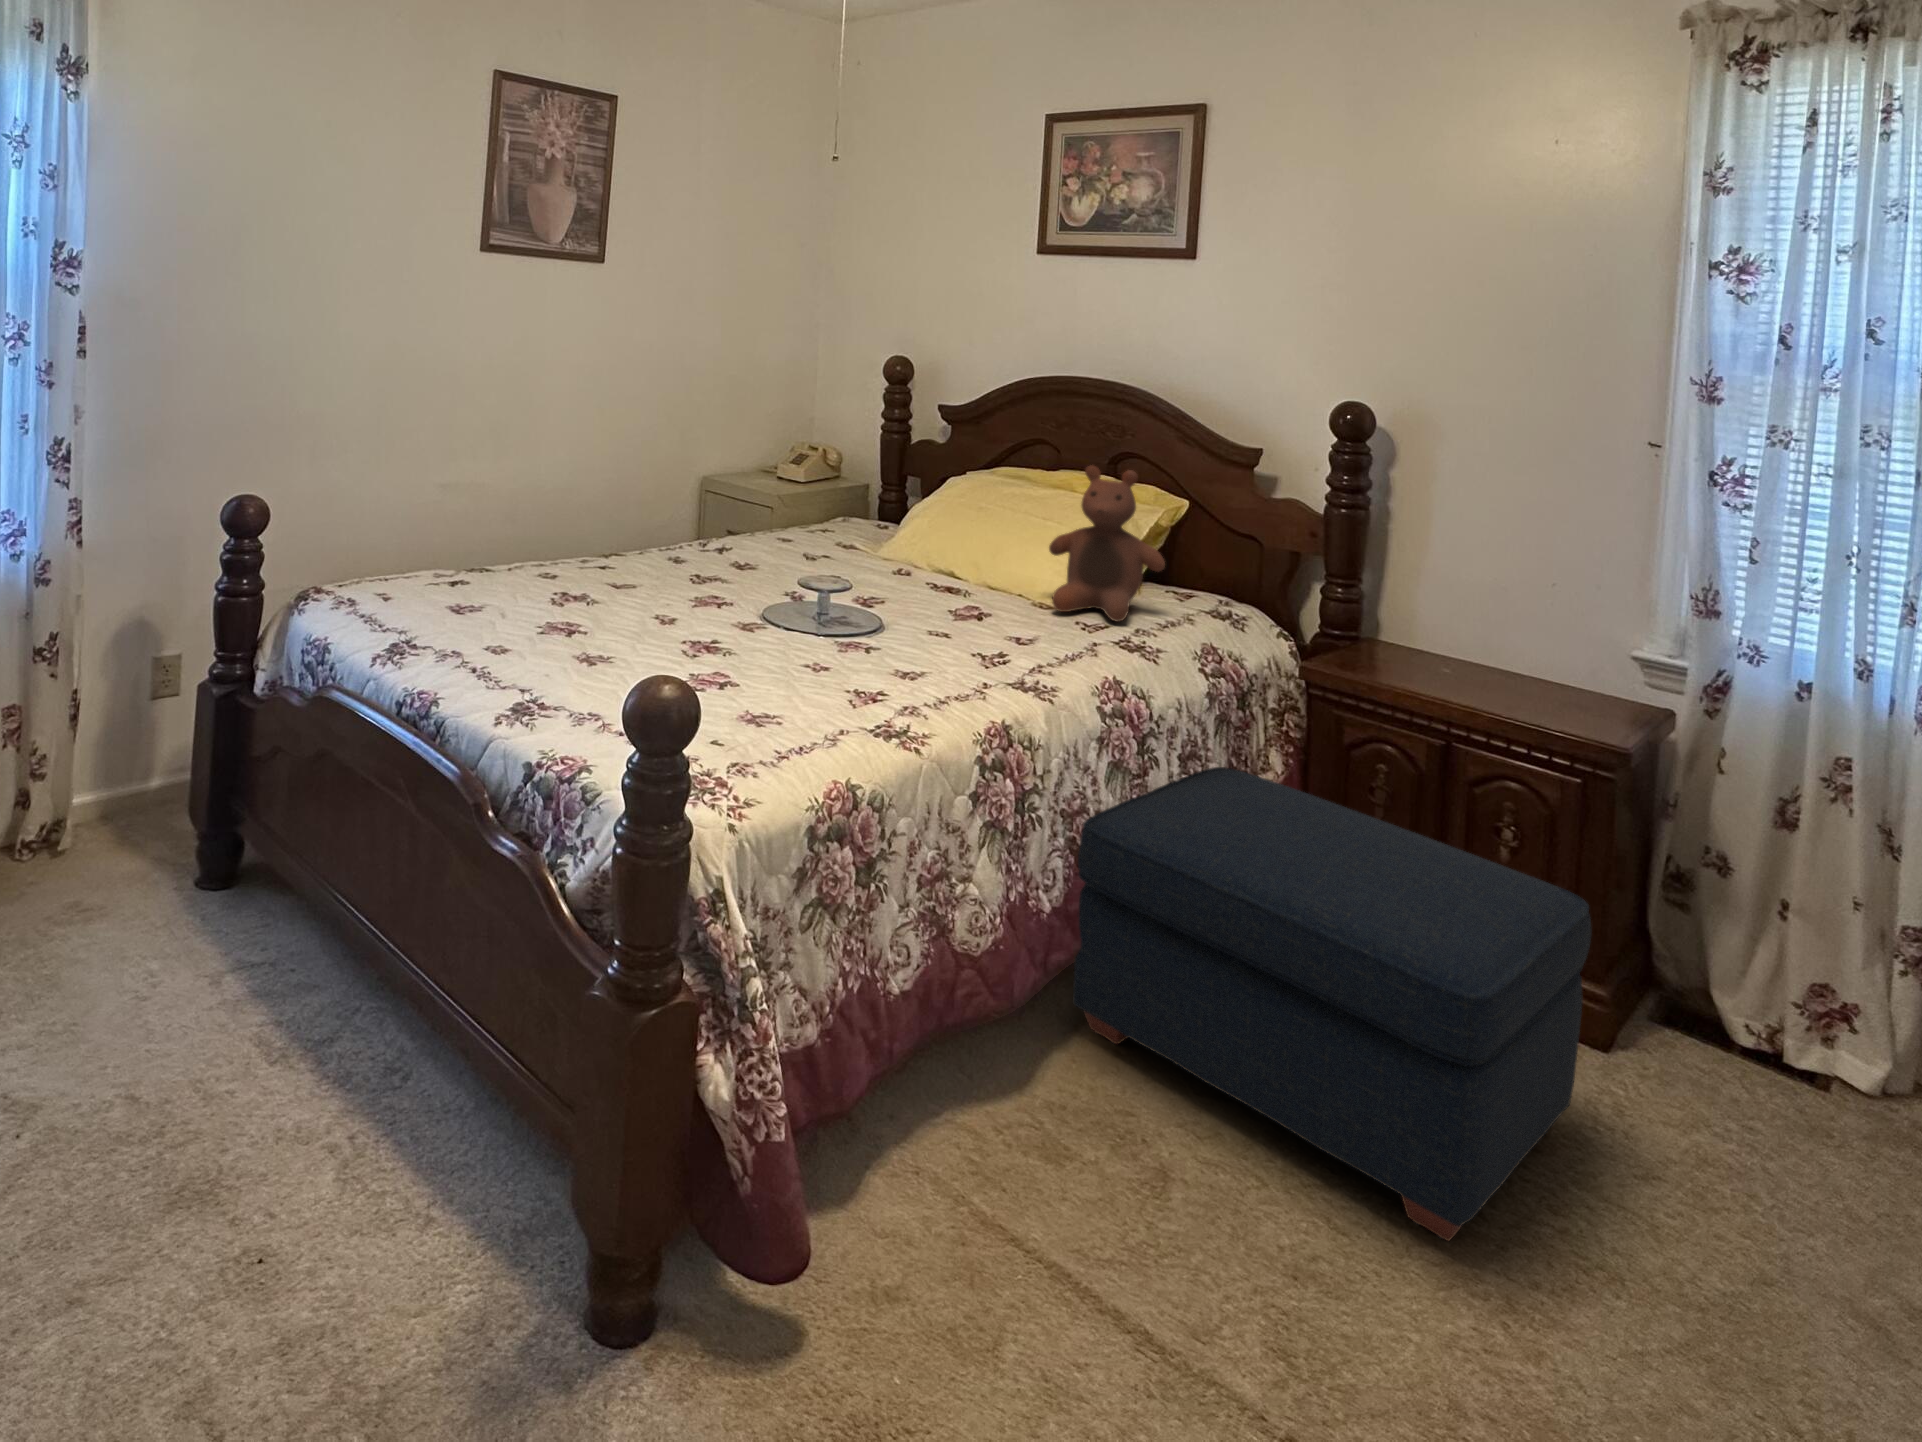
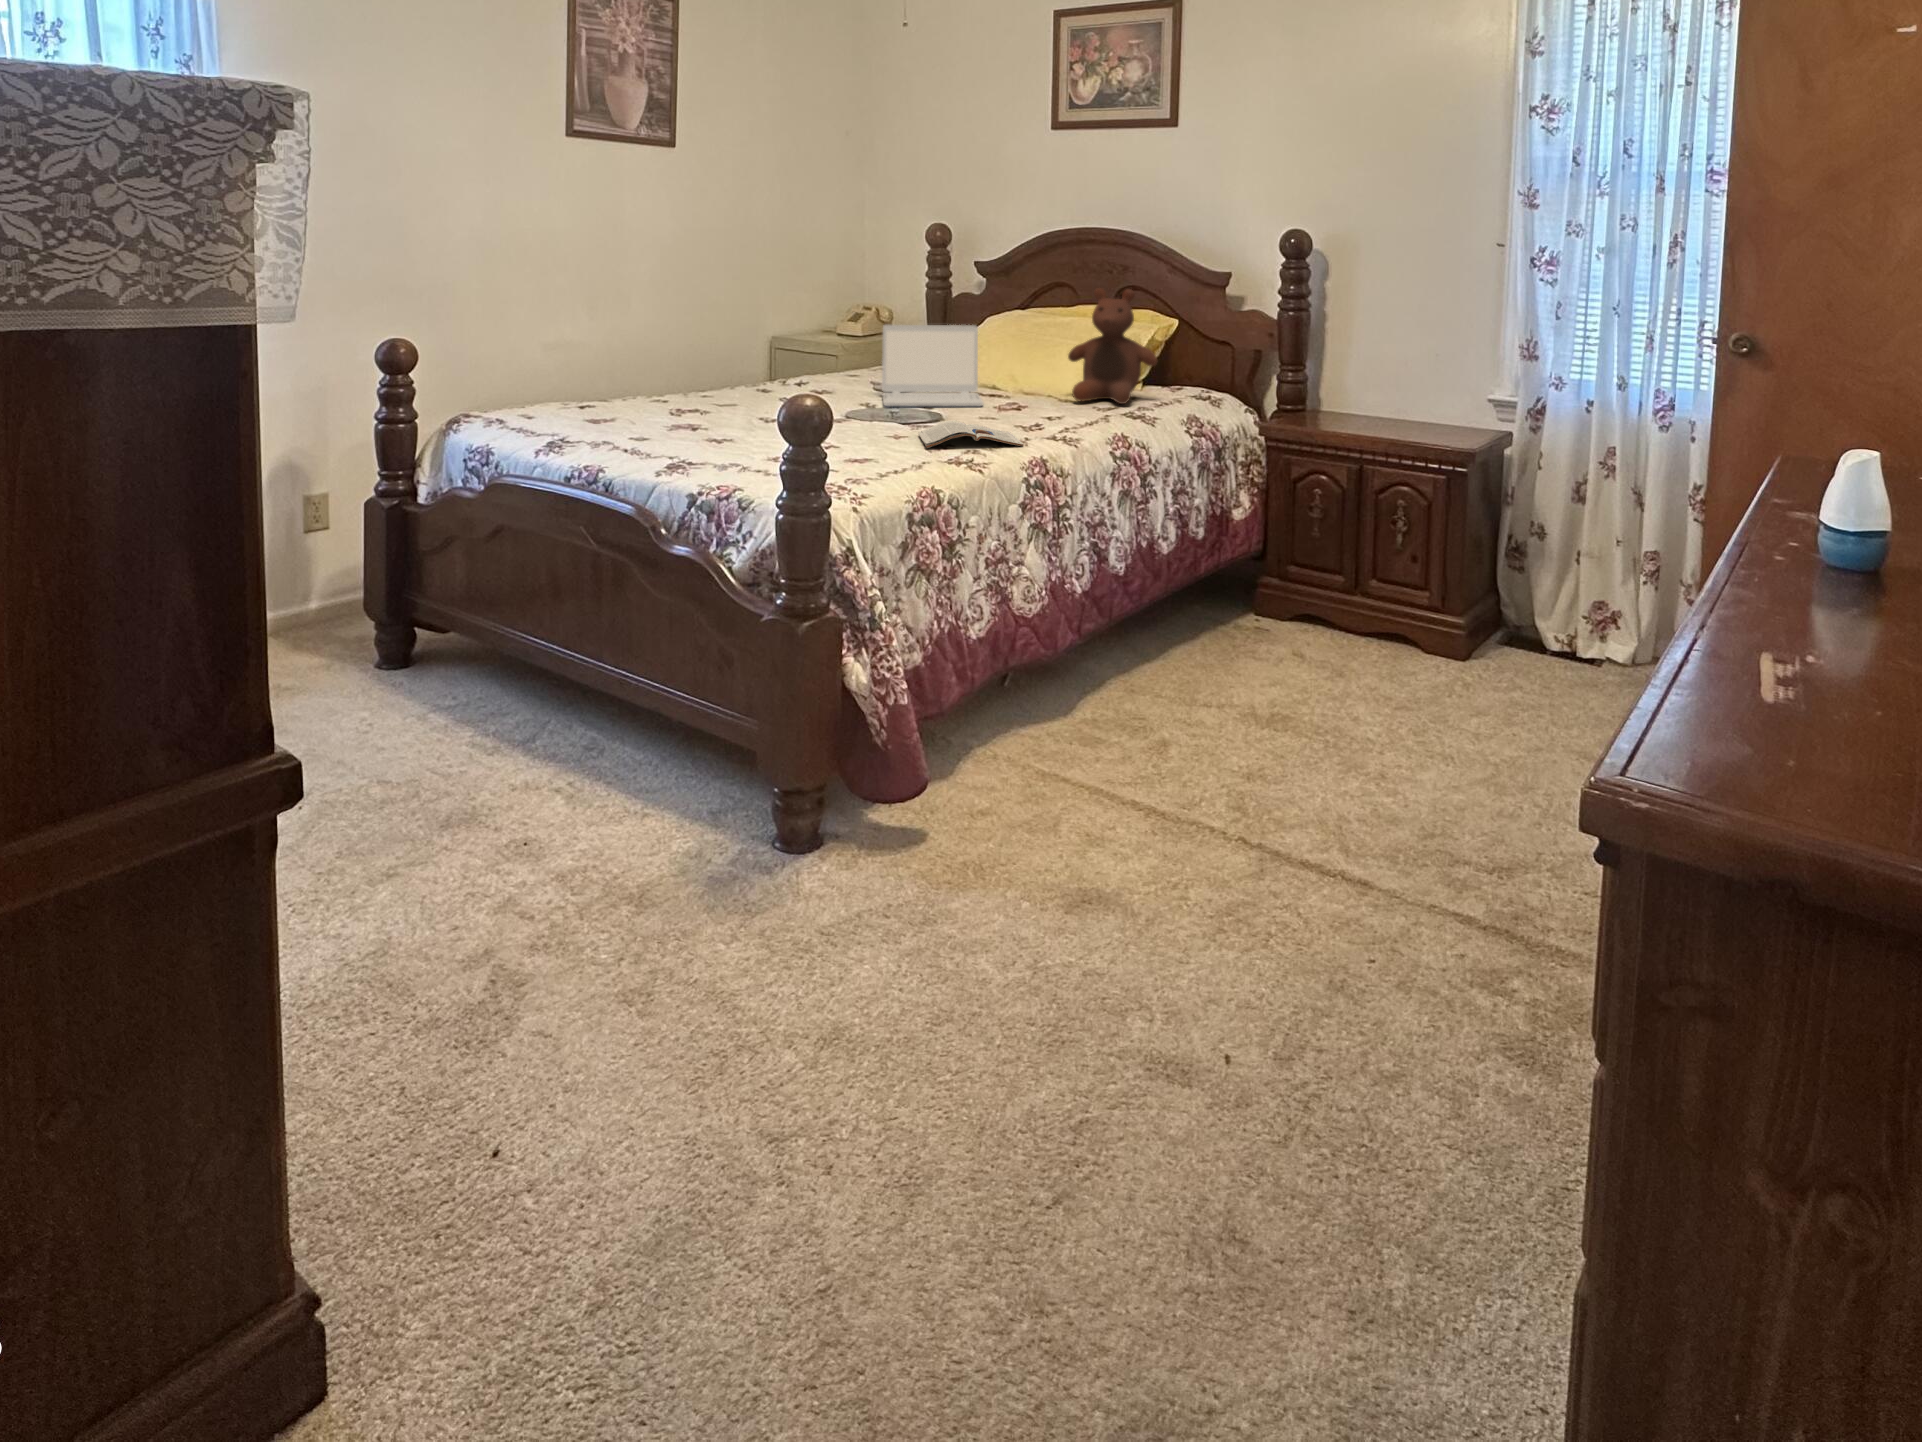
laptop: none [813,494,938,611] -> present [882,325,983,406]
magazine: none [846,649,982,701] -> present [918,421,1024,448]
ottoman: present [1073,767,1591,1241] -> none [1099,499,1446,756]

